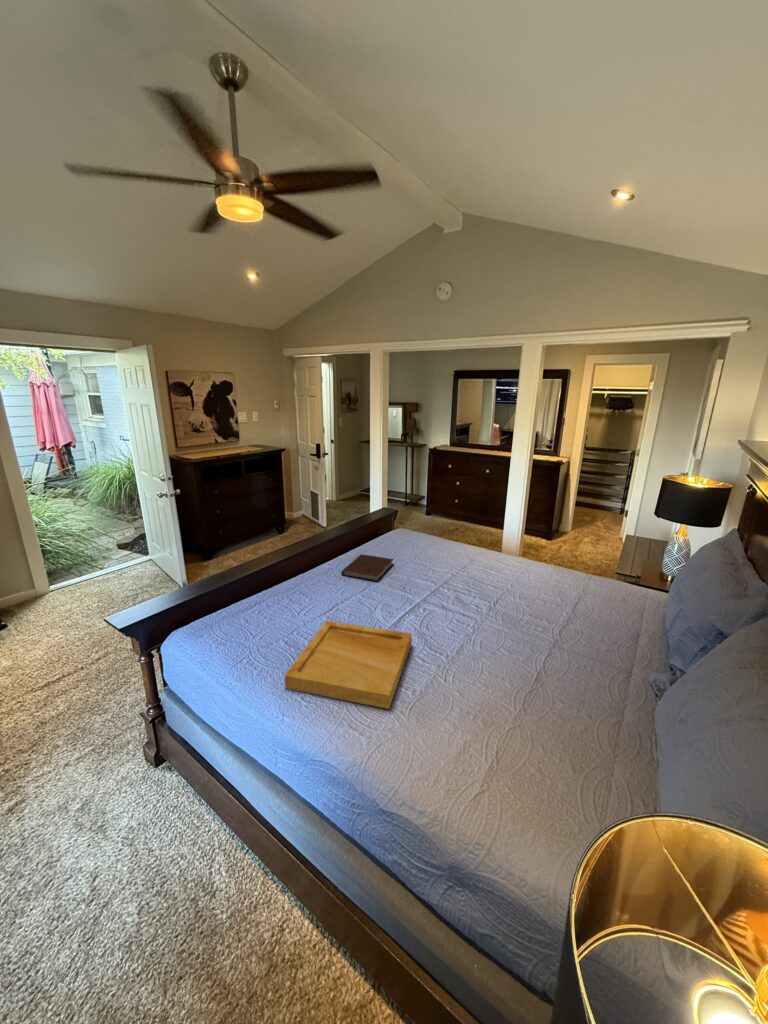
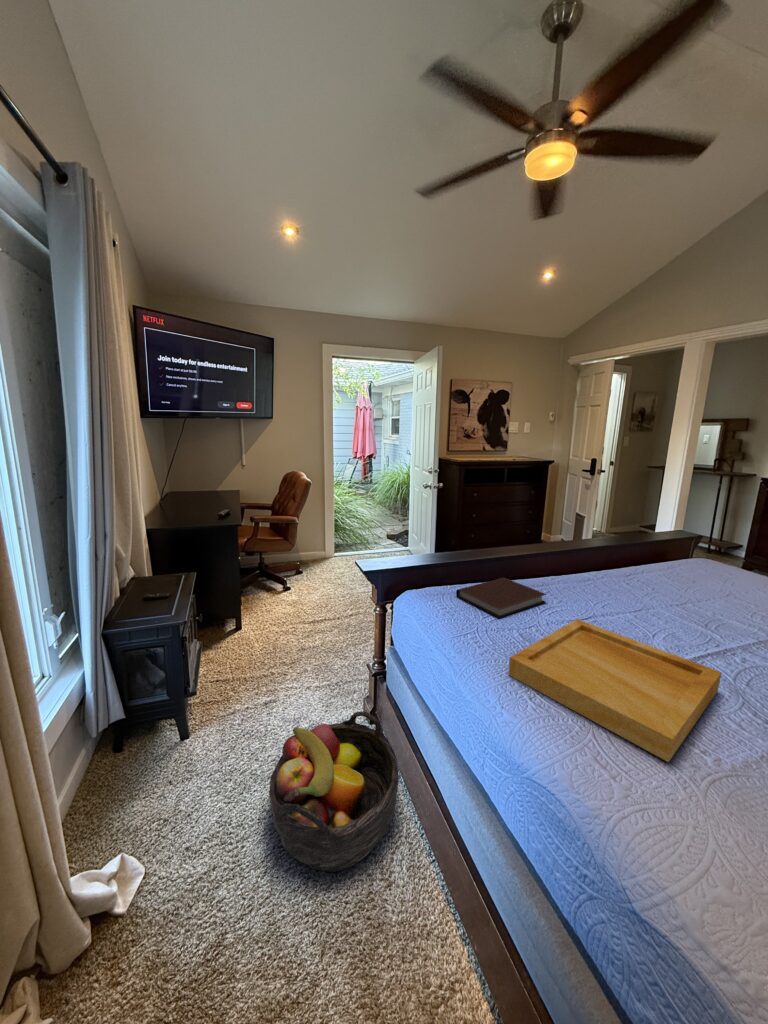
notebook: present [342,554,394,582] -> present [456,578,546,618]
basket: none [56,763,204,939] -> present [269,711,399,872]

